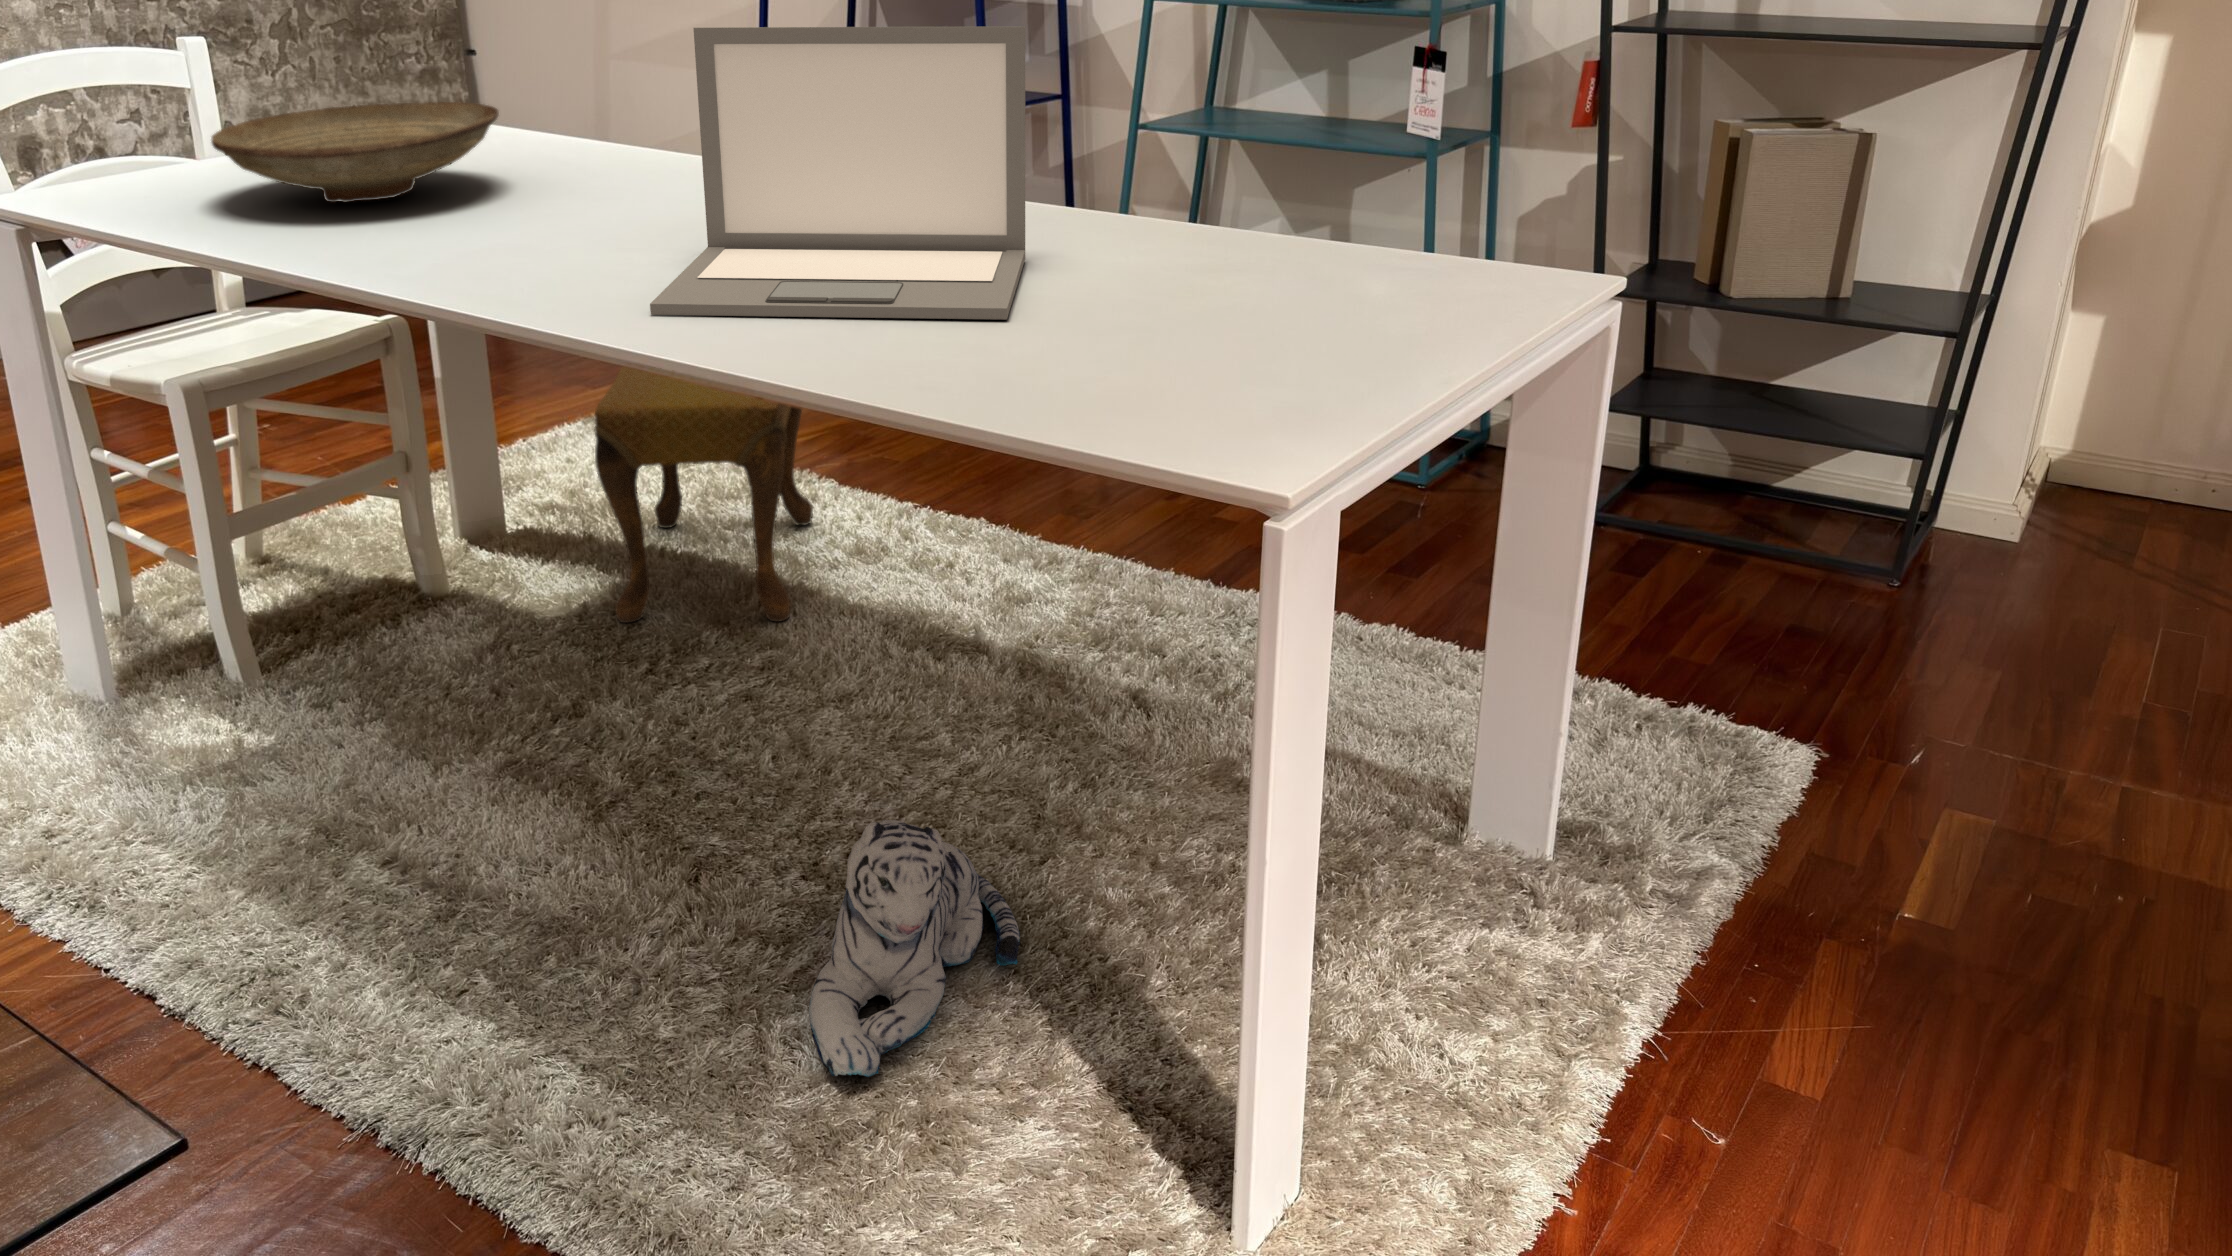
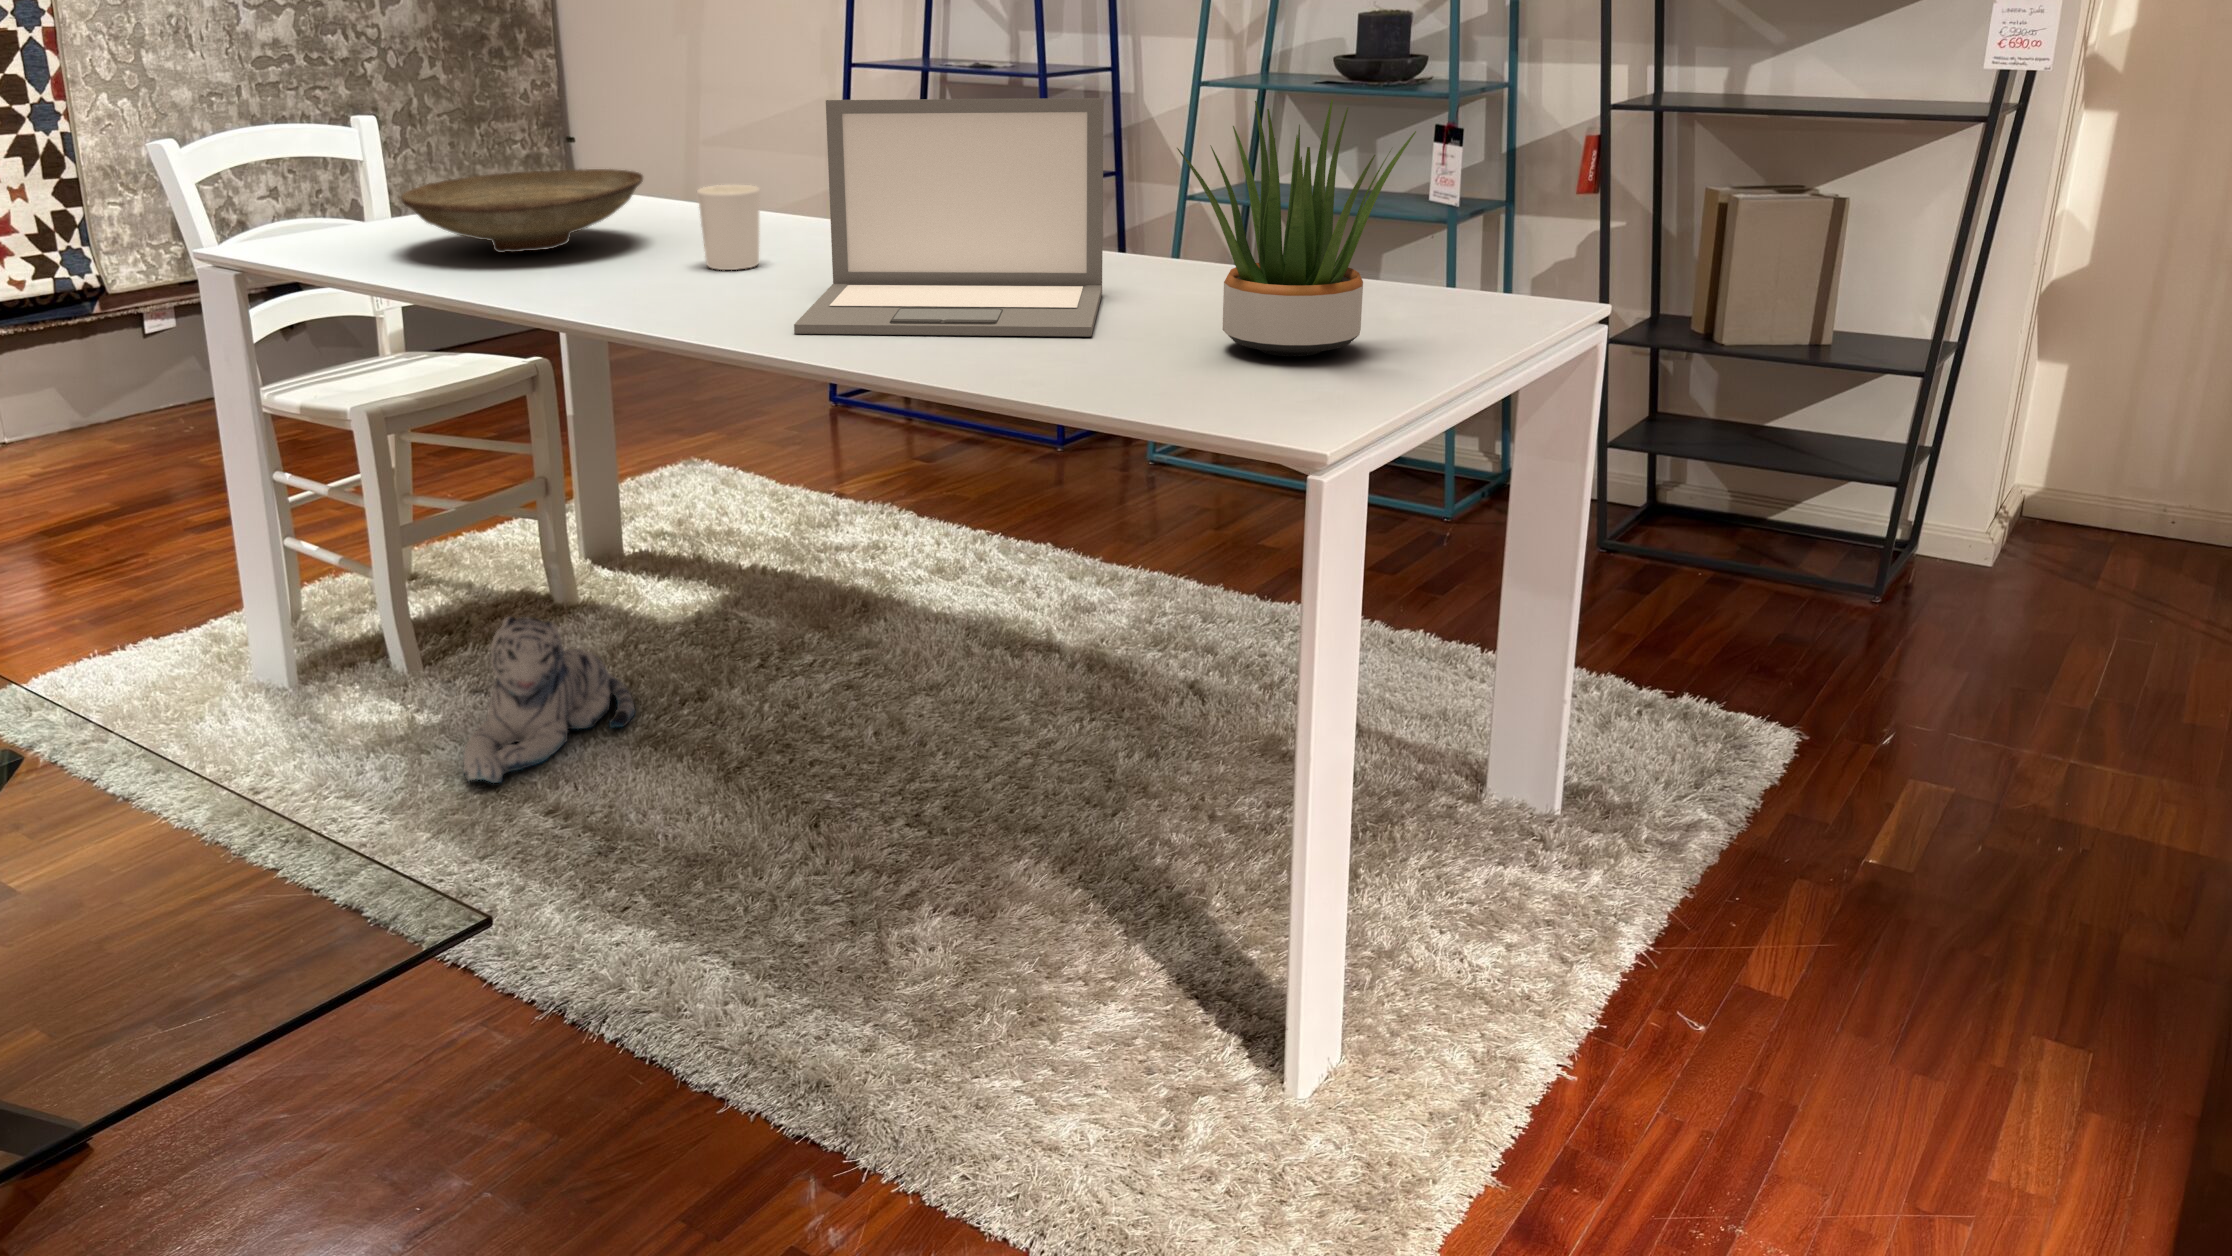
potted plant: none [1106,33,1400,349] -> present [1177,99,1416,356]
candle holder: none [553,125,629,226] -> present [697,185,760,270]
footstool: present [594,367,813,623] -> none [714,368,898,628]
plush toy: present [809,820,1020,1077] -> present [463,617,636,783]

